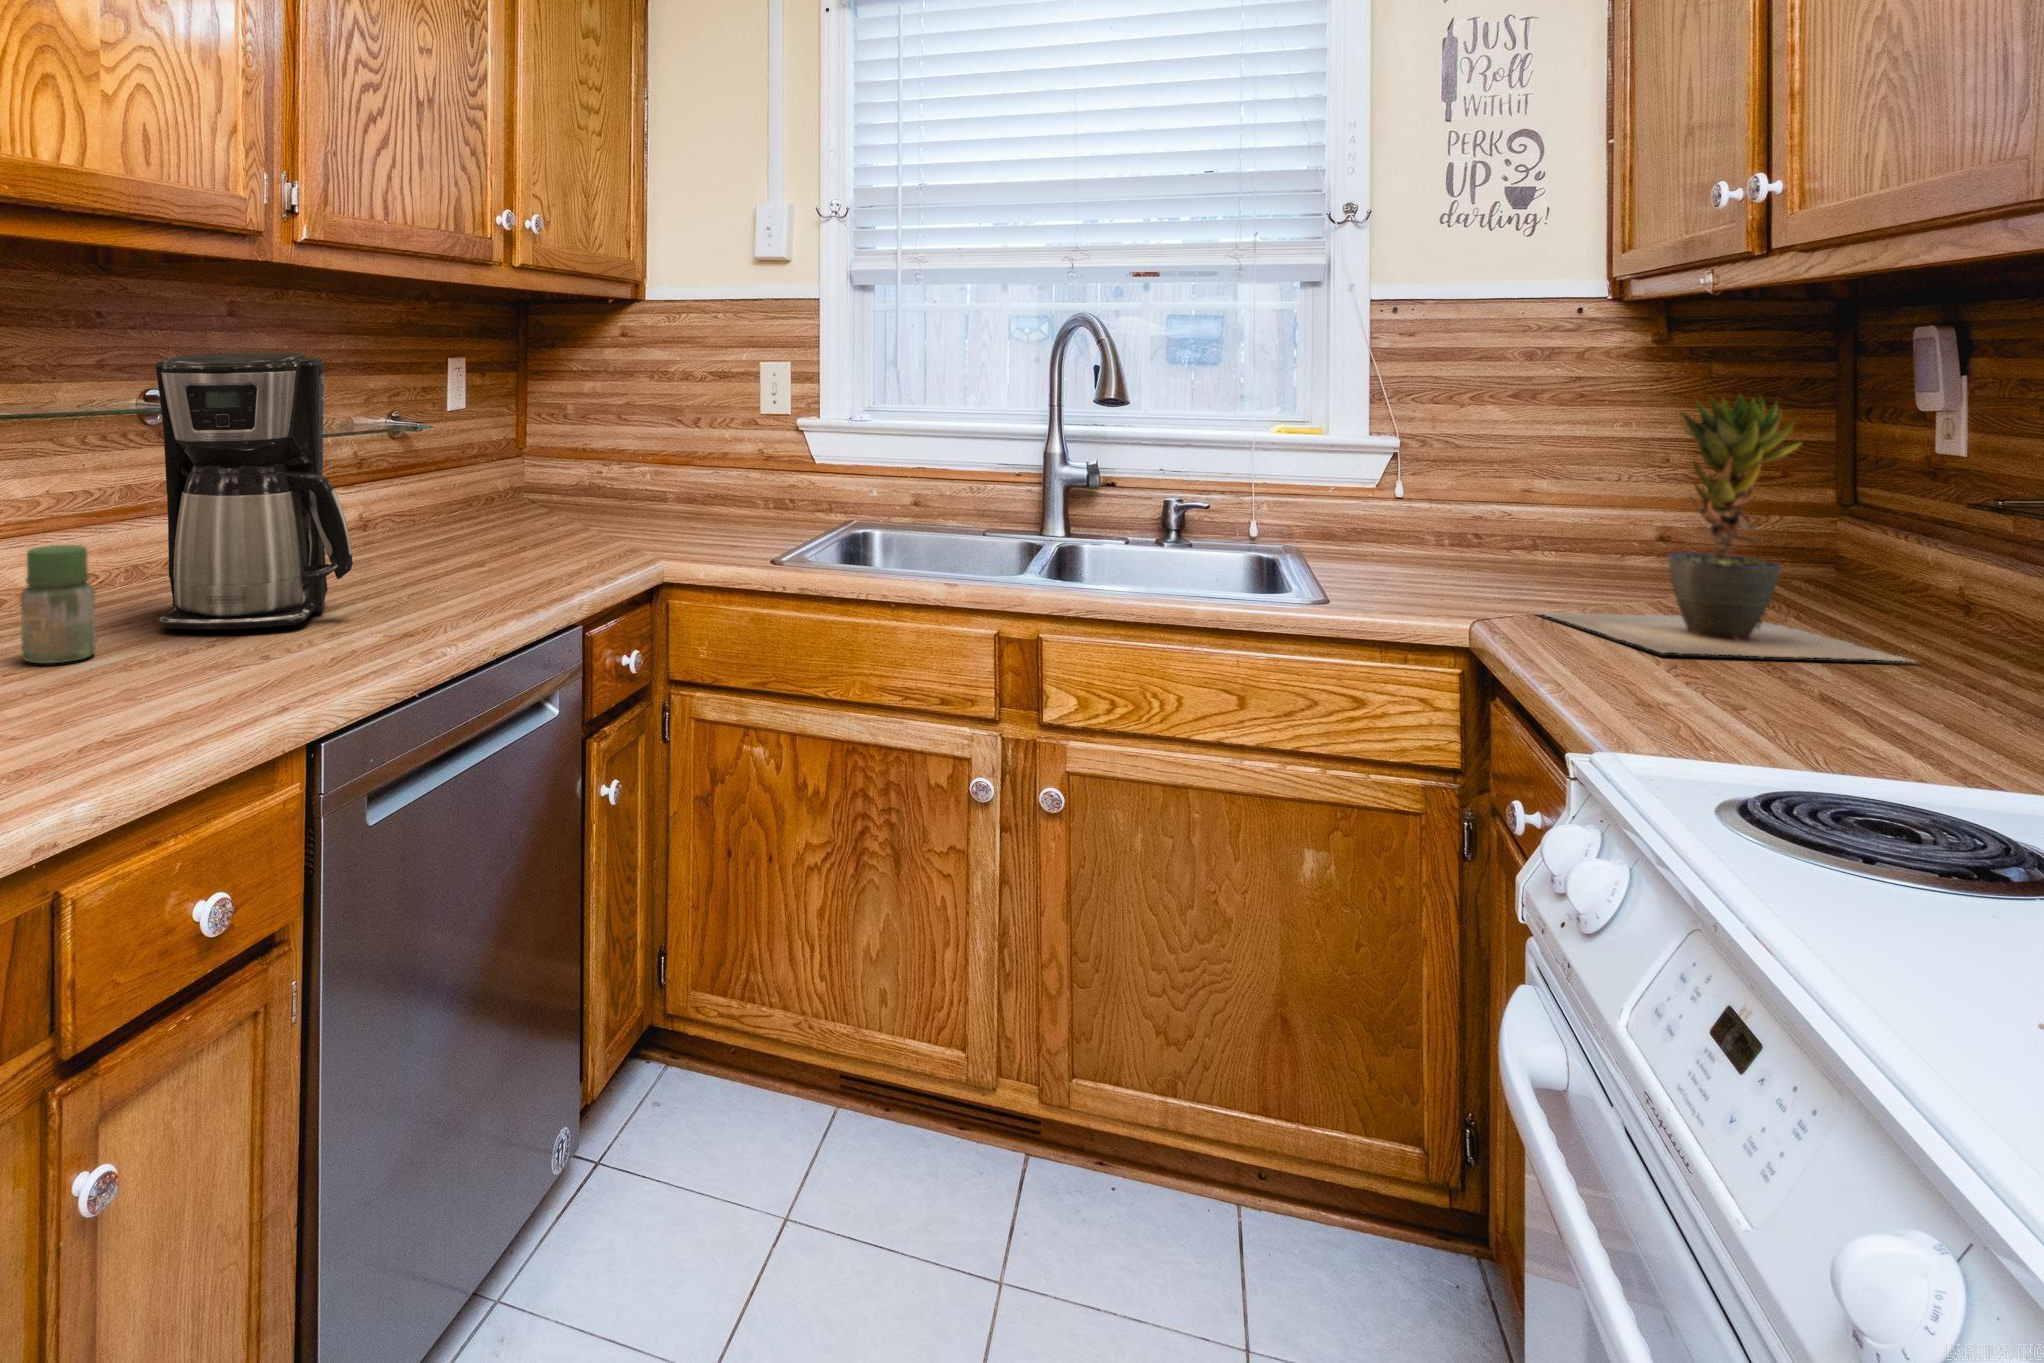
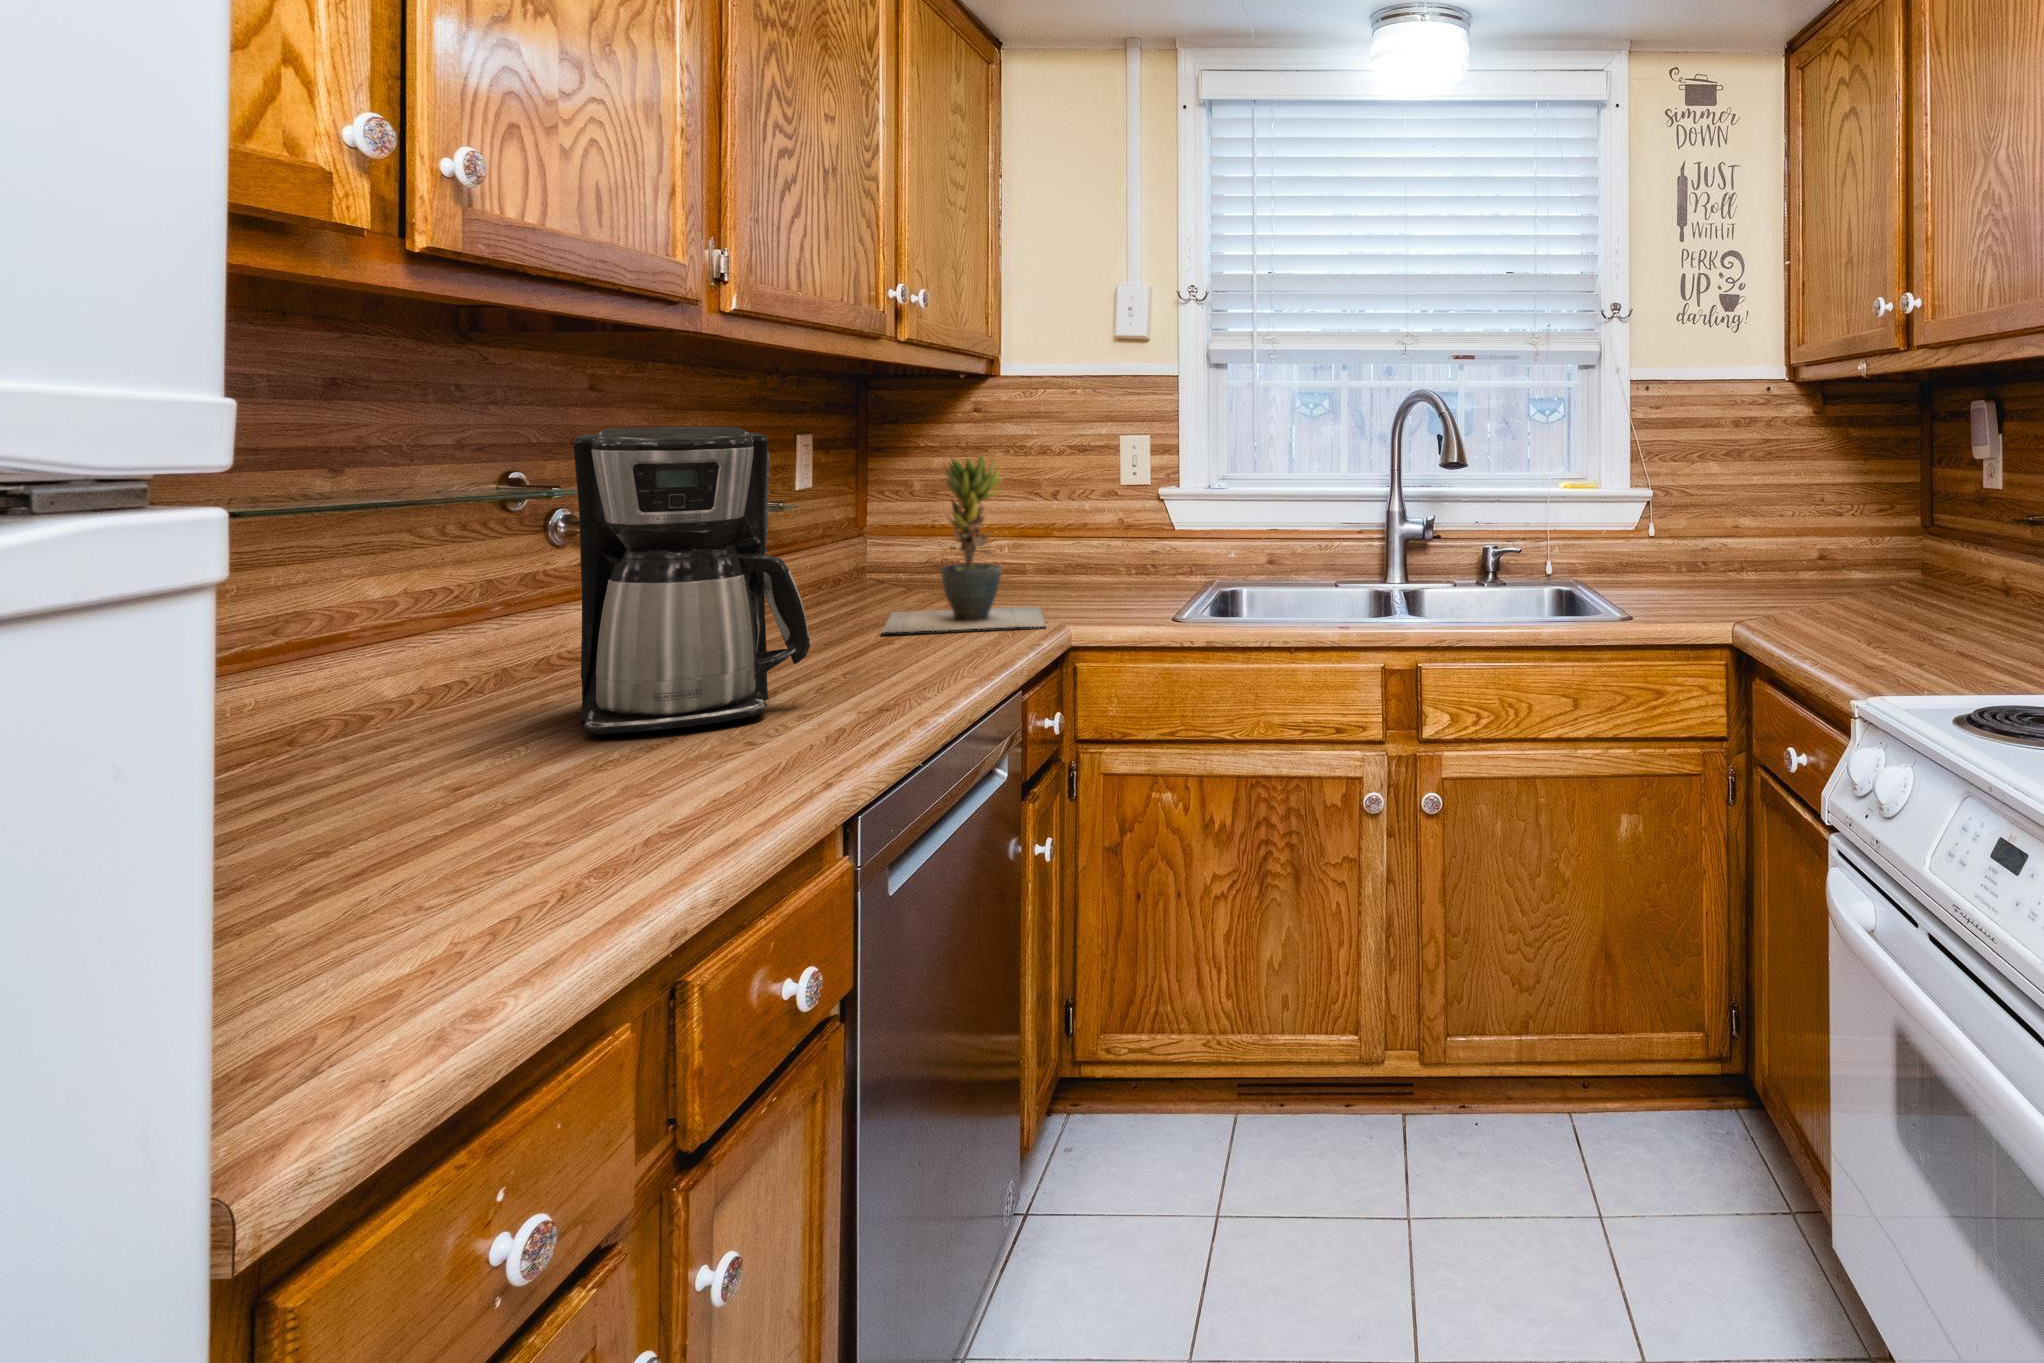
potted plant: present [1538,396,1914,662] -> present [882,456,1045,633]
jar: present [21,545,96,664] -> none [442,647,537,787]

